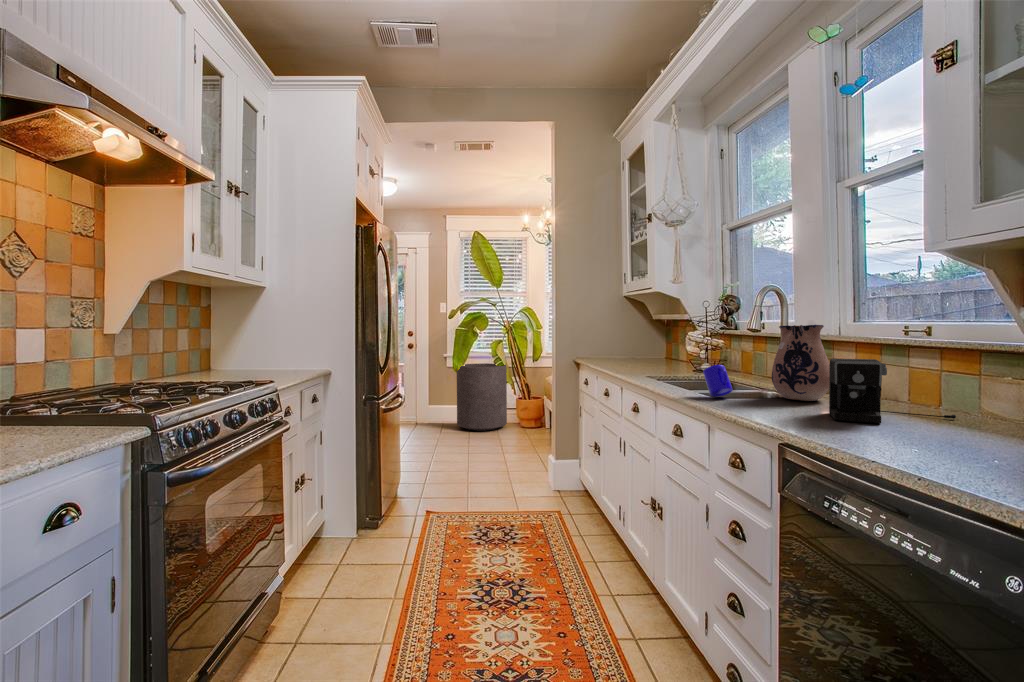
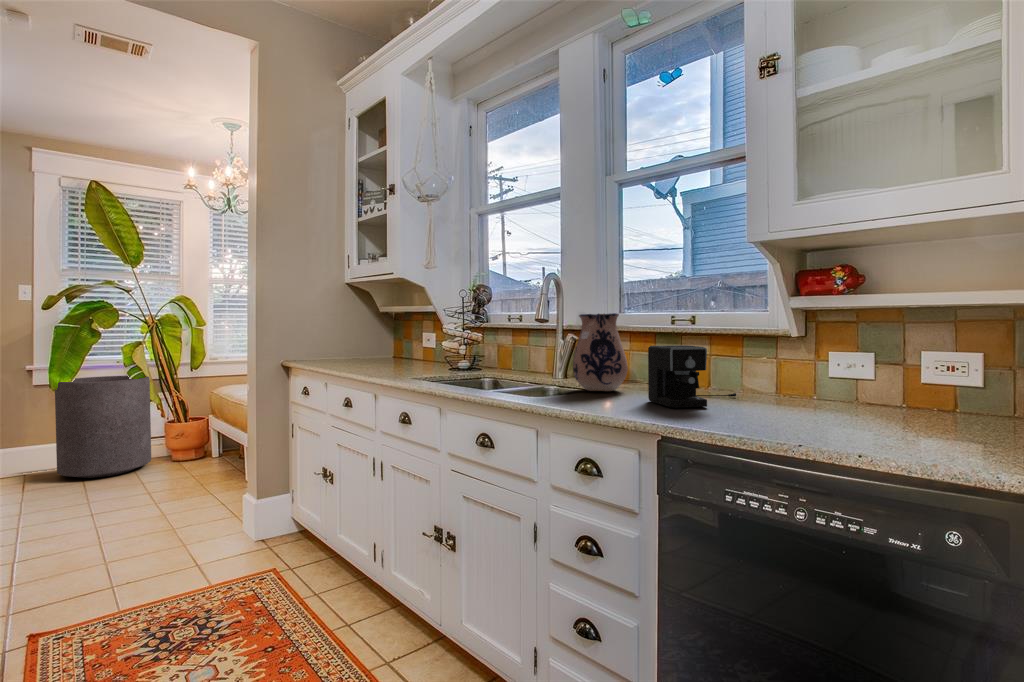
mug: present [703,365,733,397] -> none [510,358,543,395]

